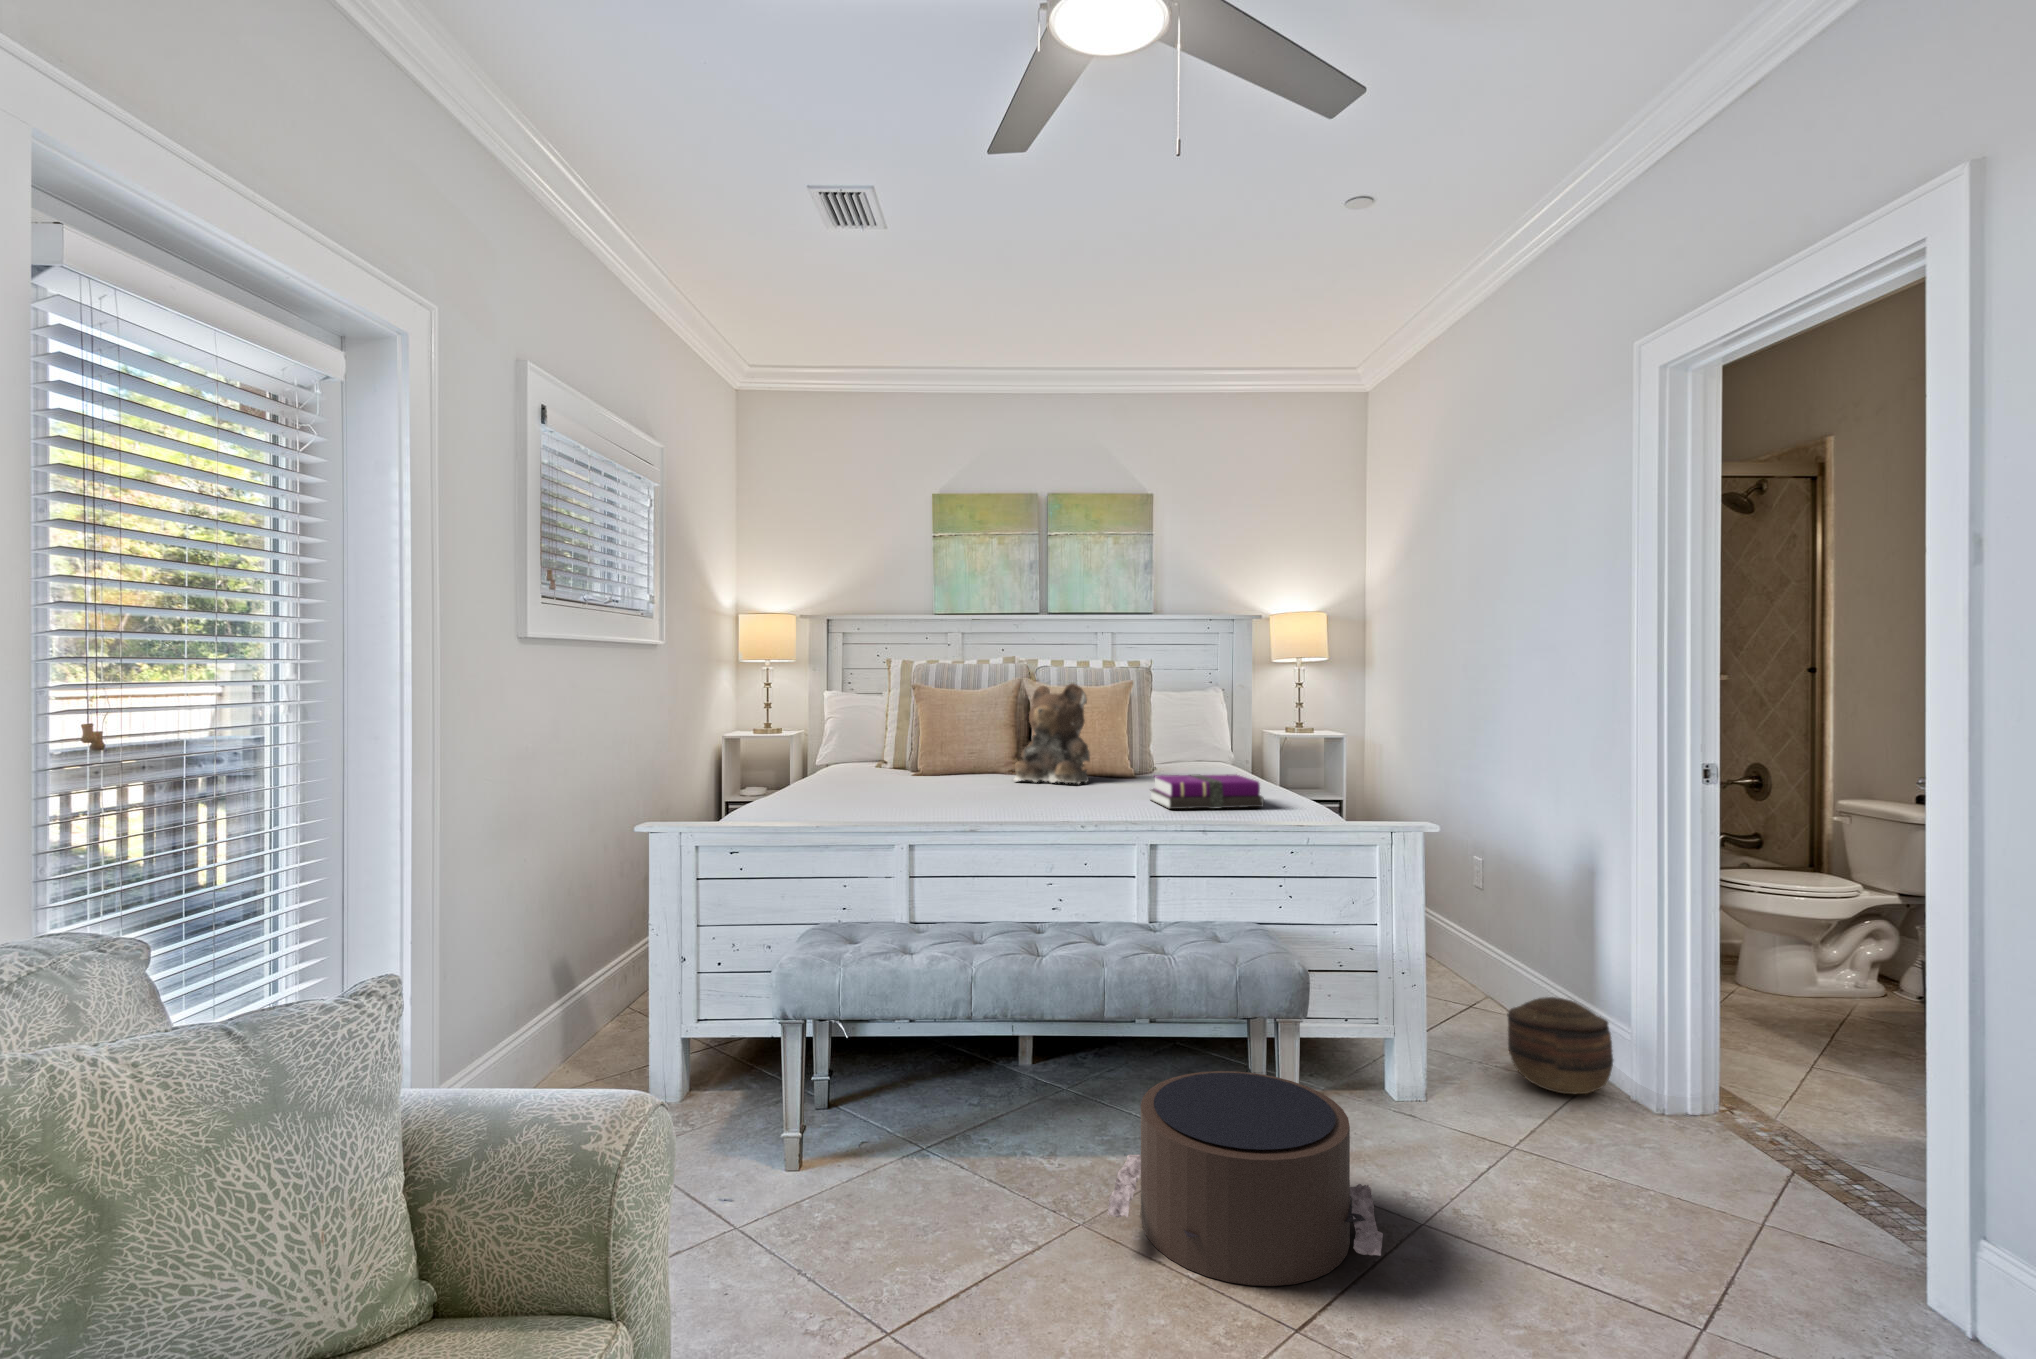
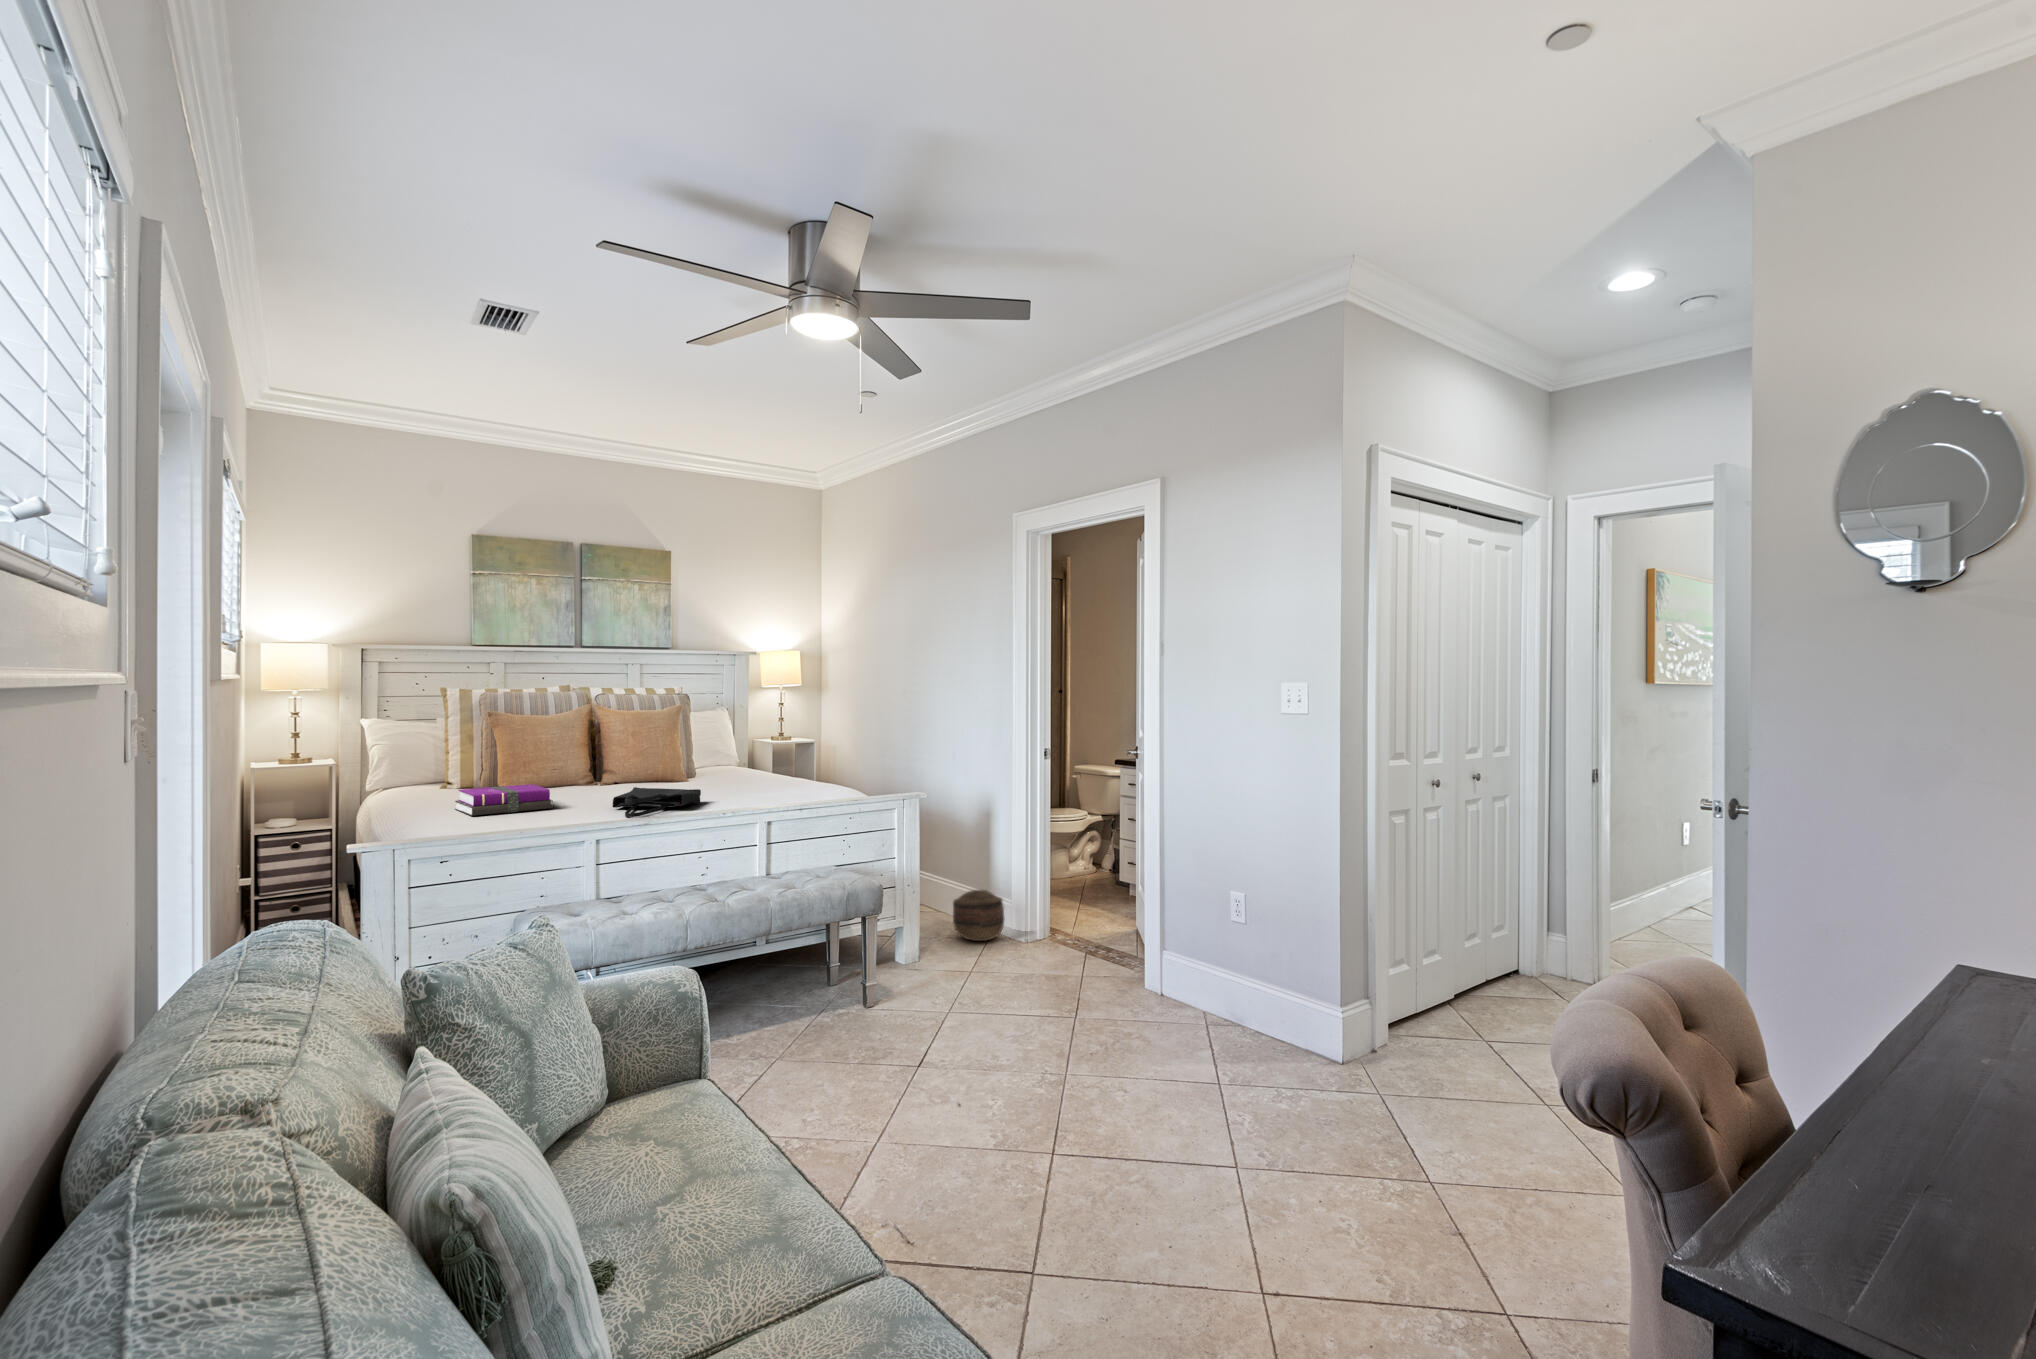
teddy bear: present [1014,683,1090,784] -> none [608,712,672,789]
notebook: present [1150,774,1264,809] -> present [455,784,553,816]
tote bag: none [964,778,1087,815] -> present [612,787,701,817]
pouf: present [1108,1071,1383,1286] -> none [789,952,946,1059]

